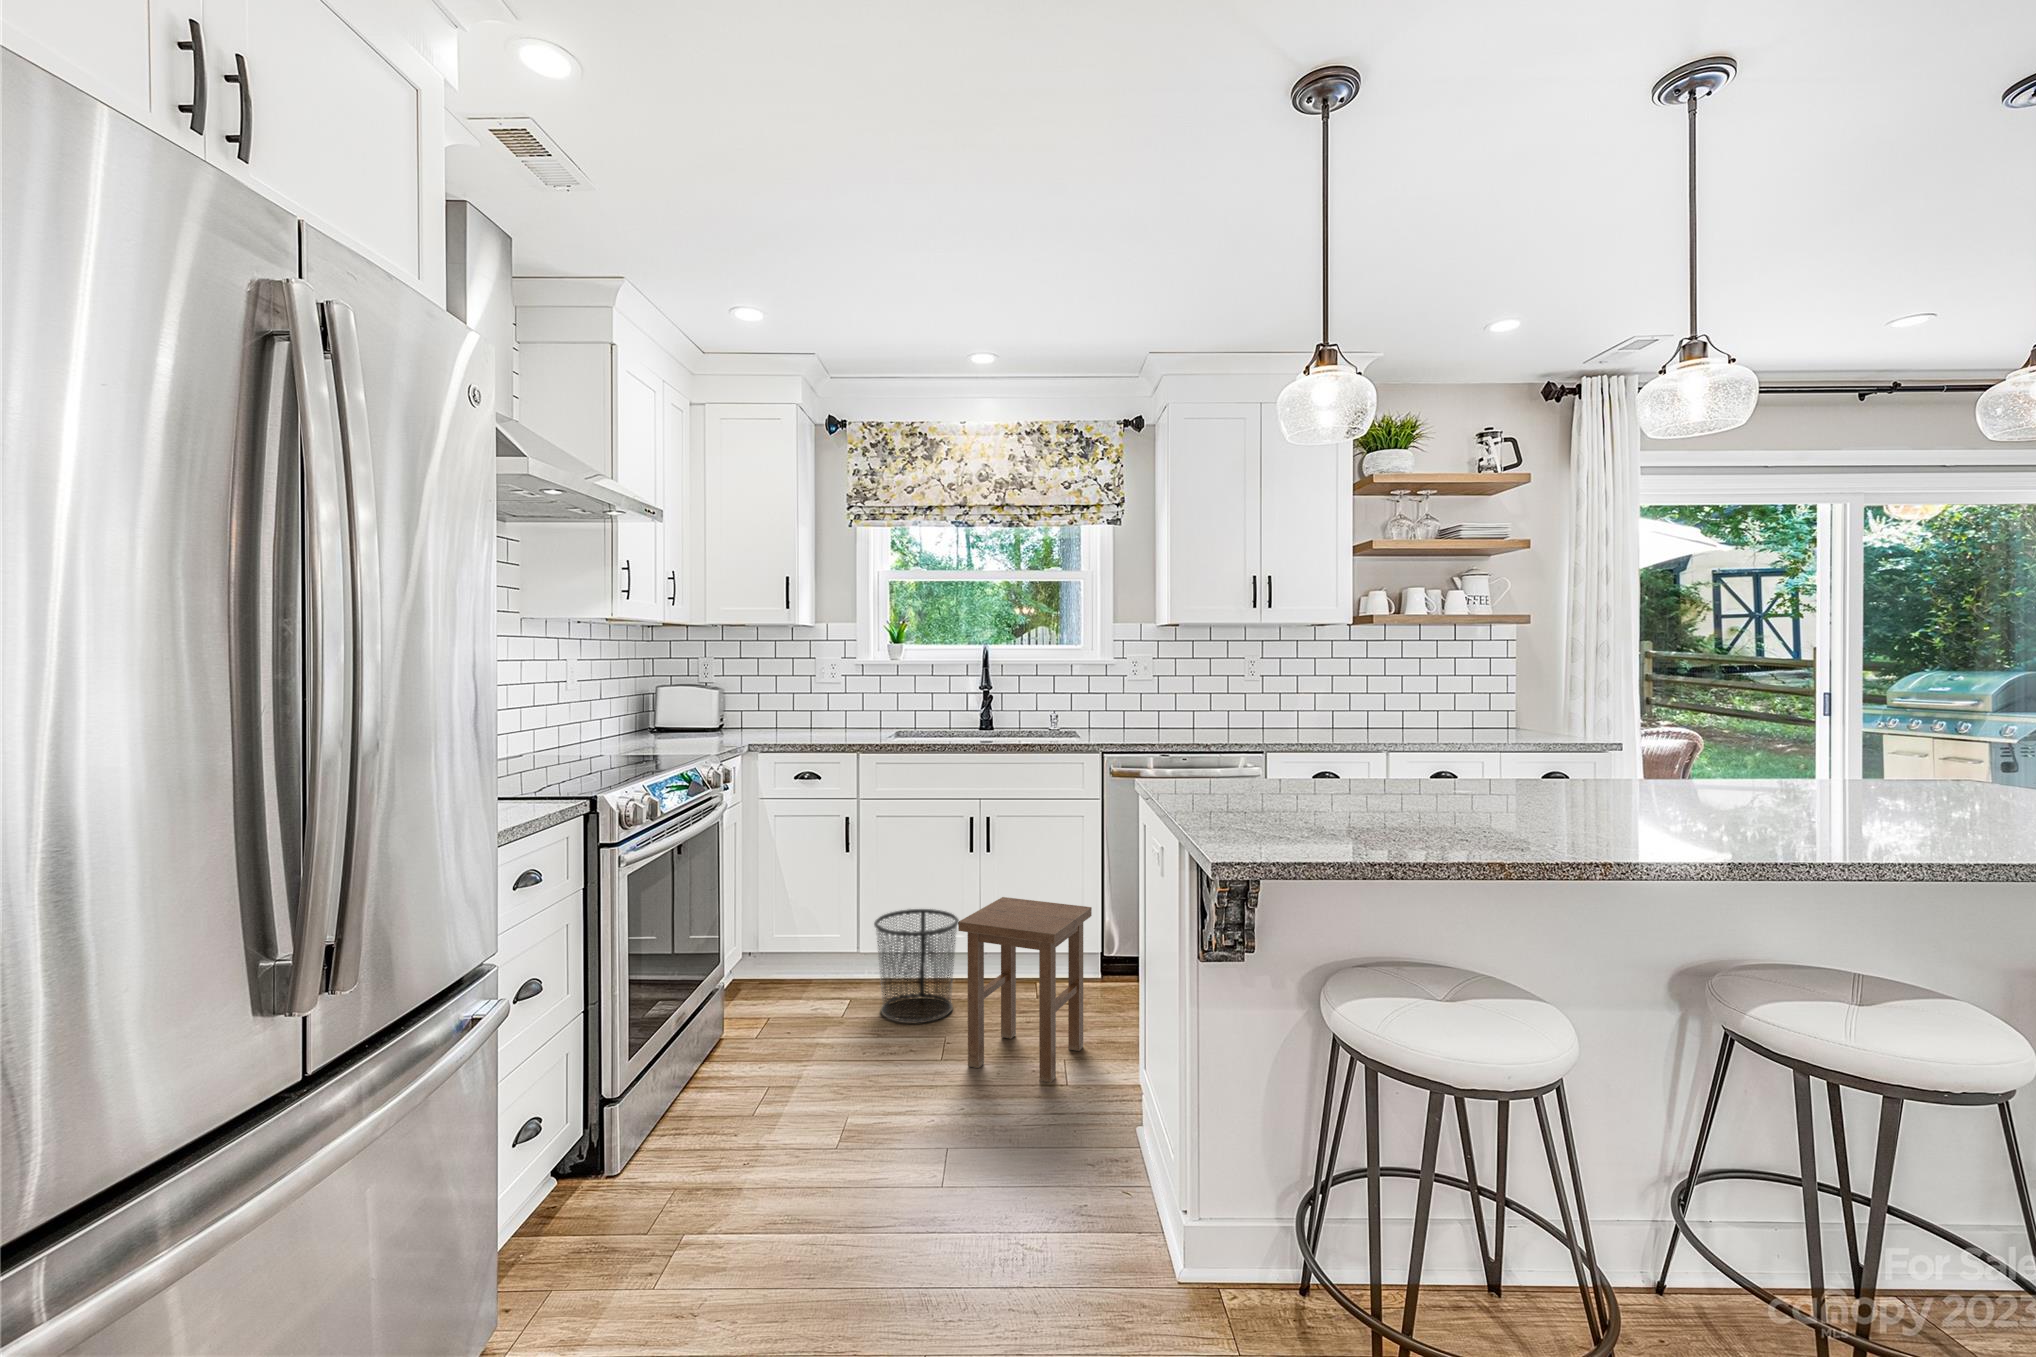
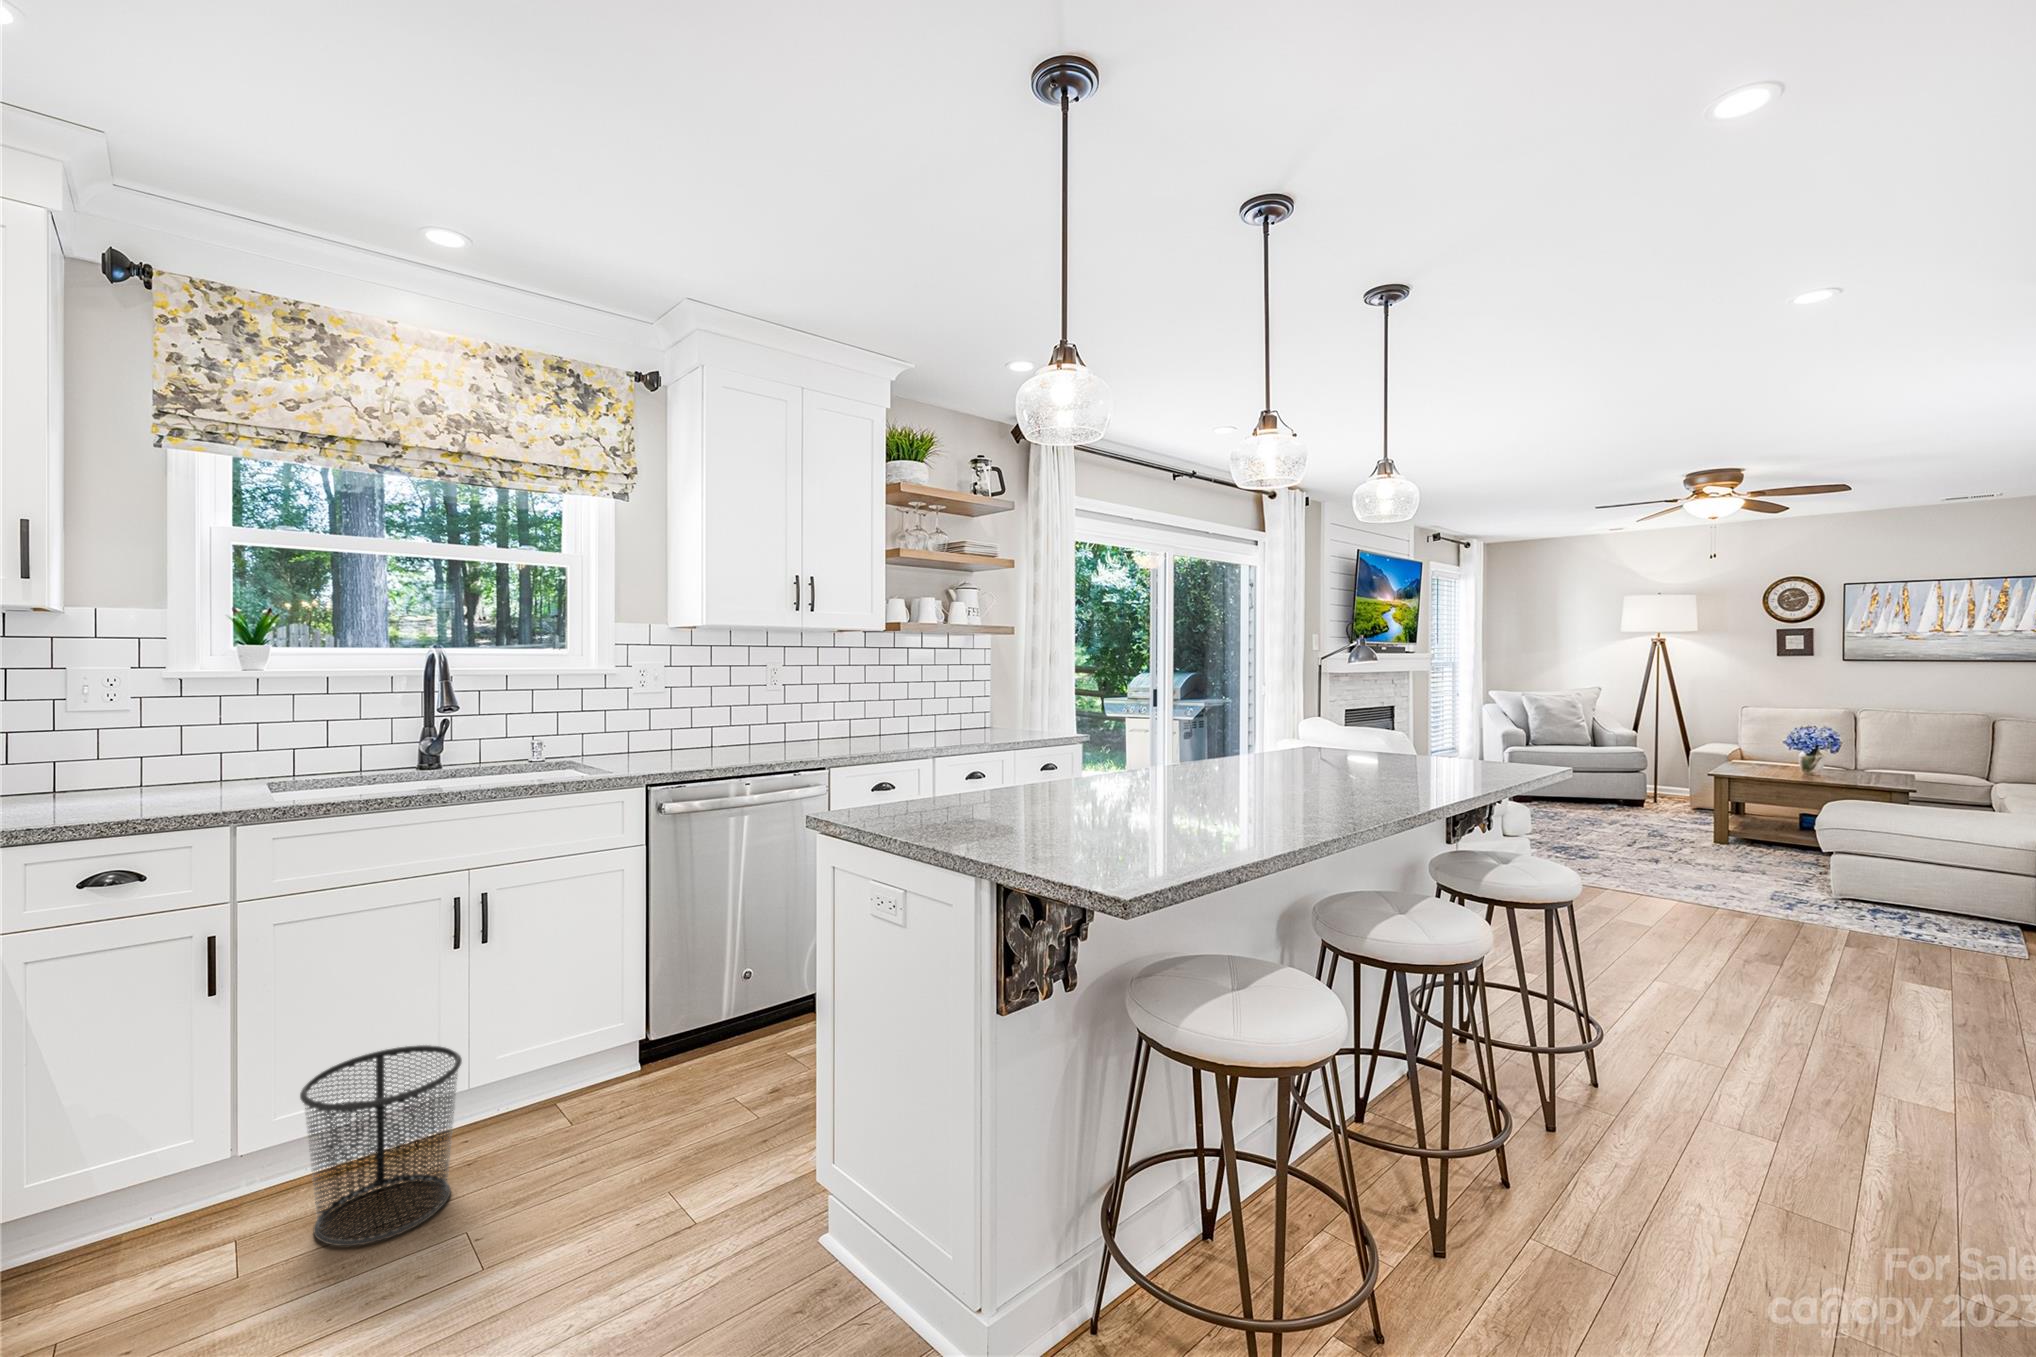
stool: present [958,897,1092,1083] -> none [525,992,696,1273]

